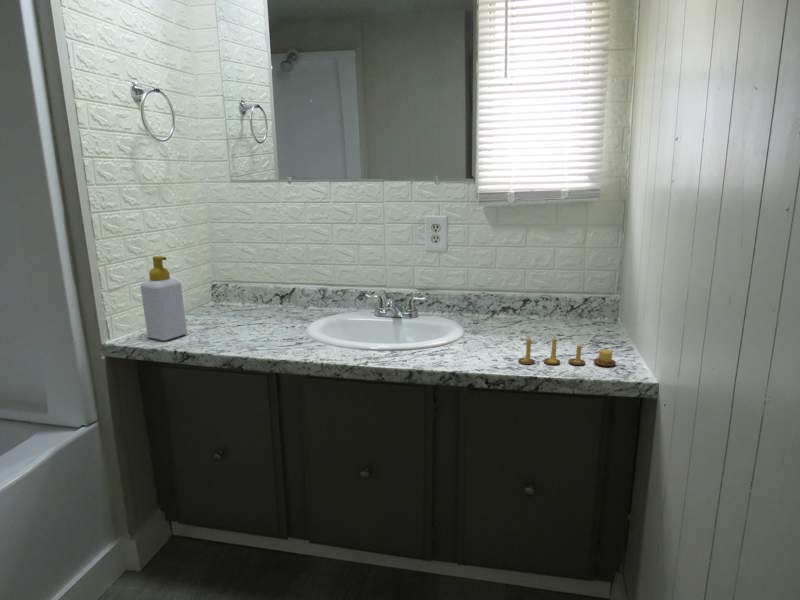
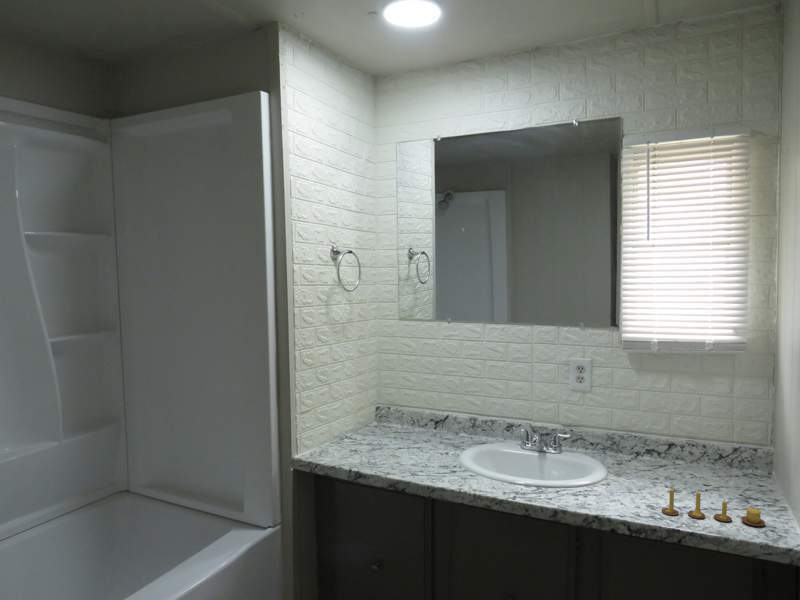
soap bottle: present [140,256,187,341] -> none [325,386,358,458]

